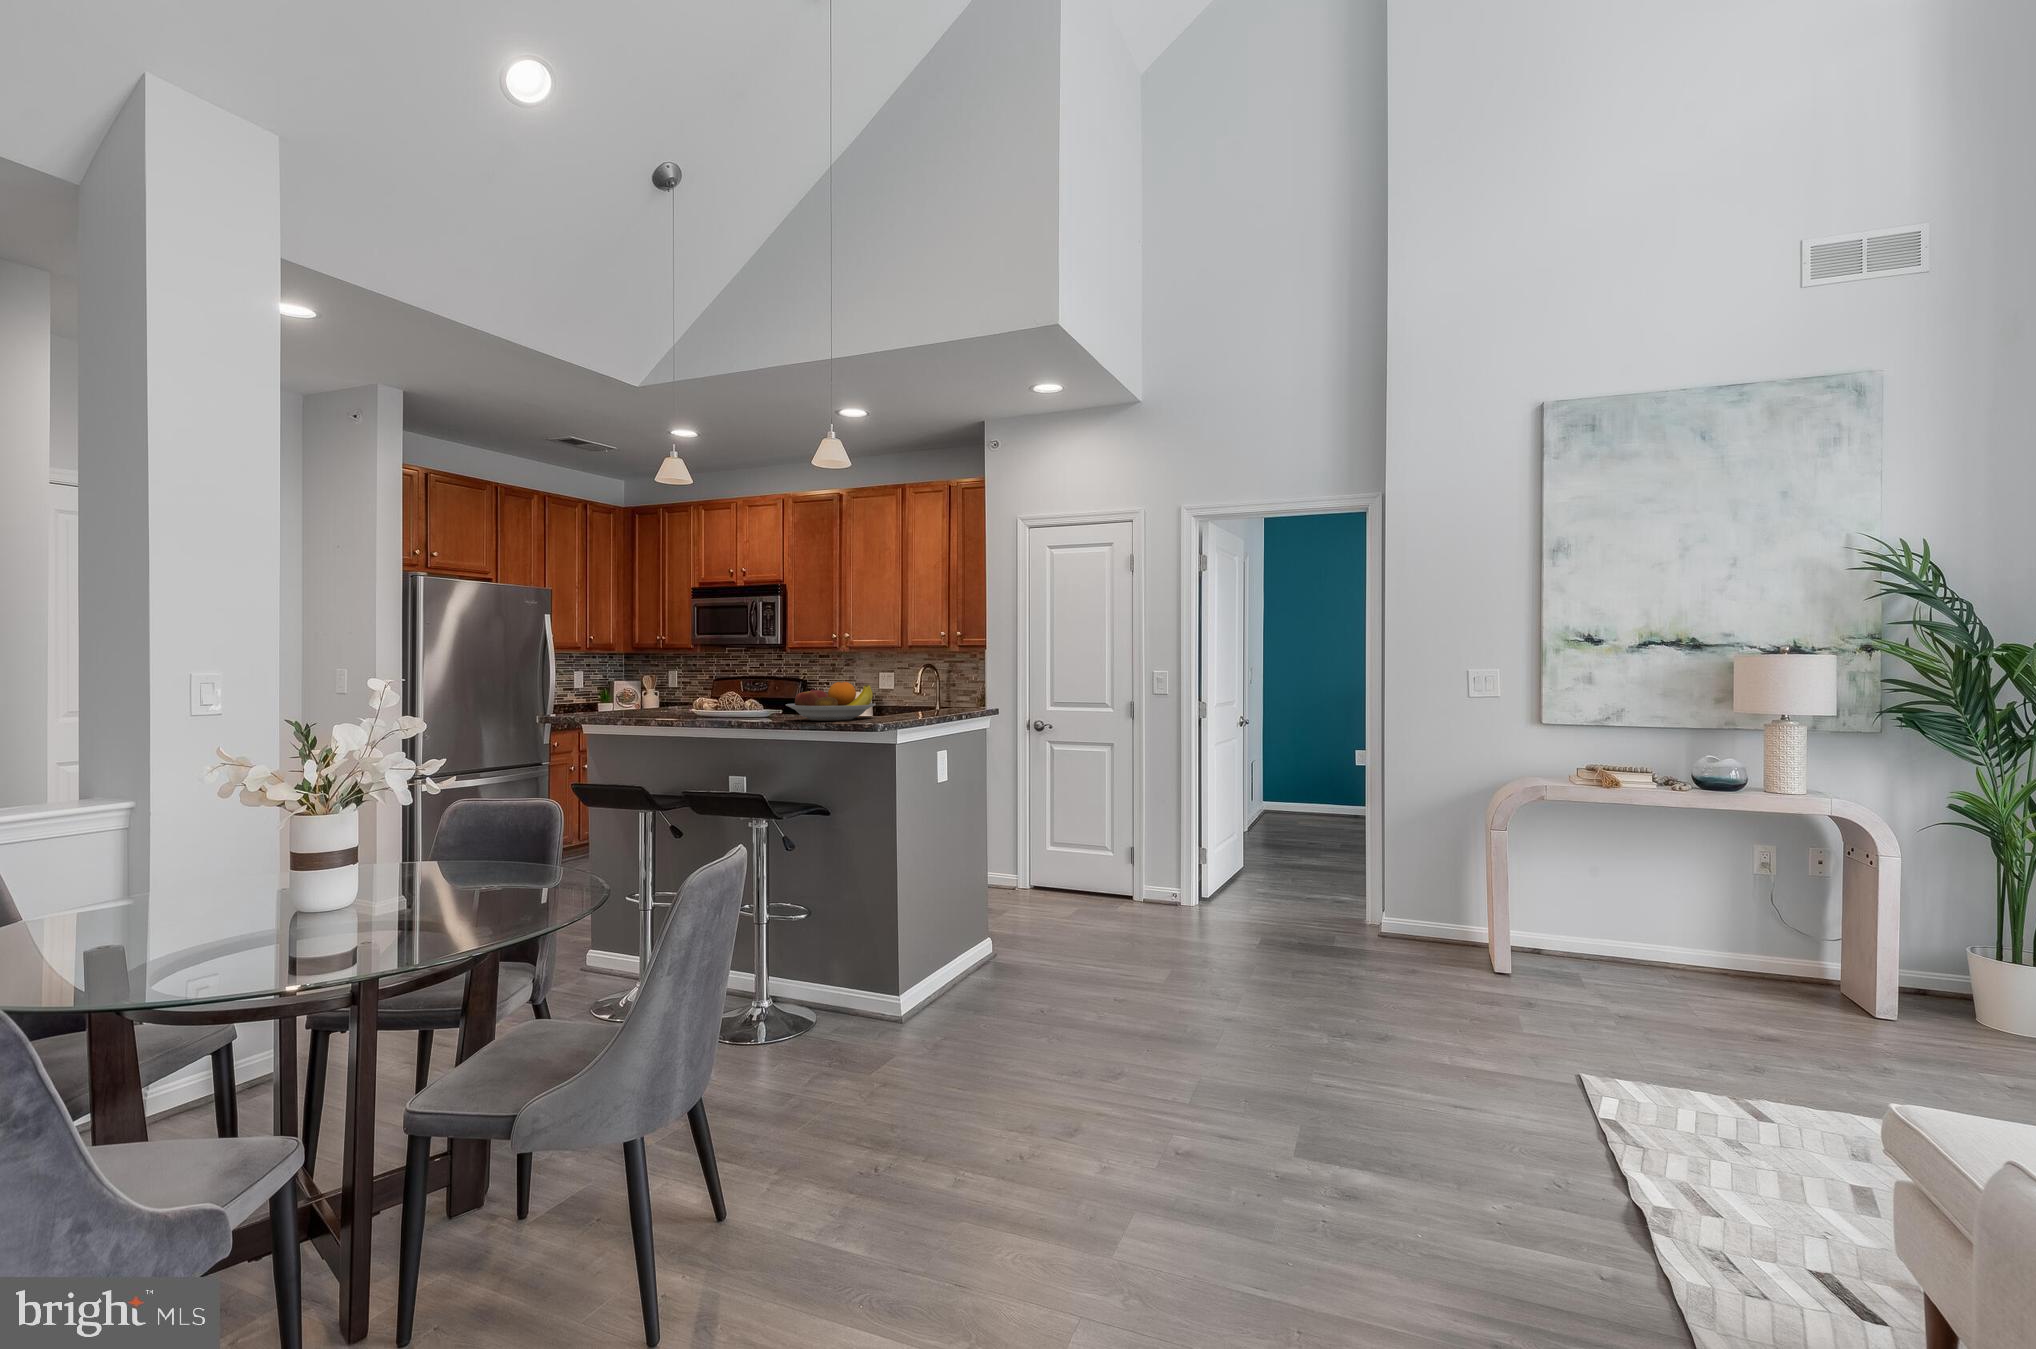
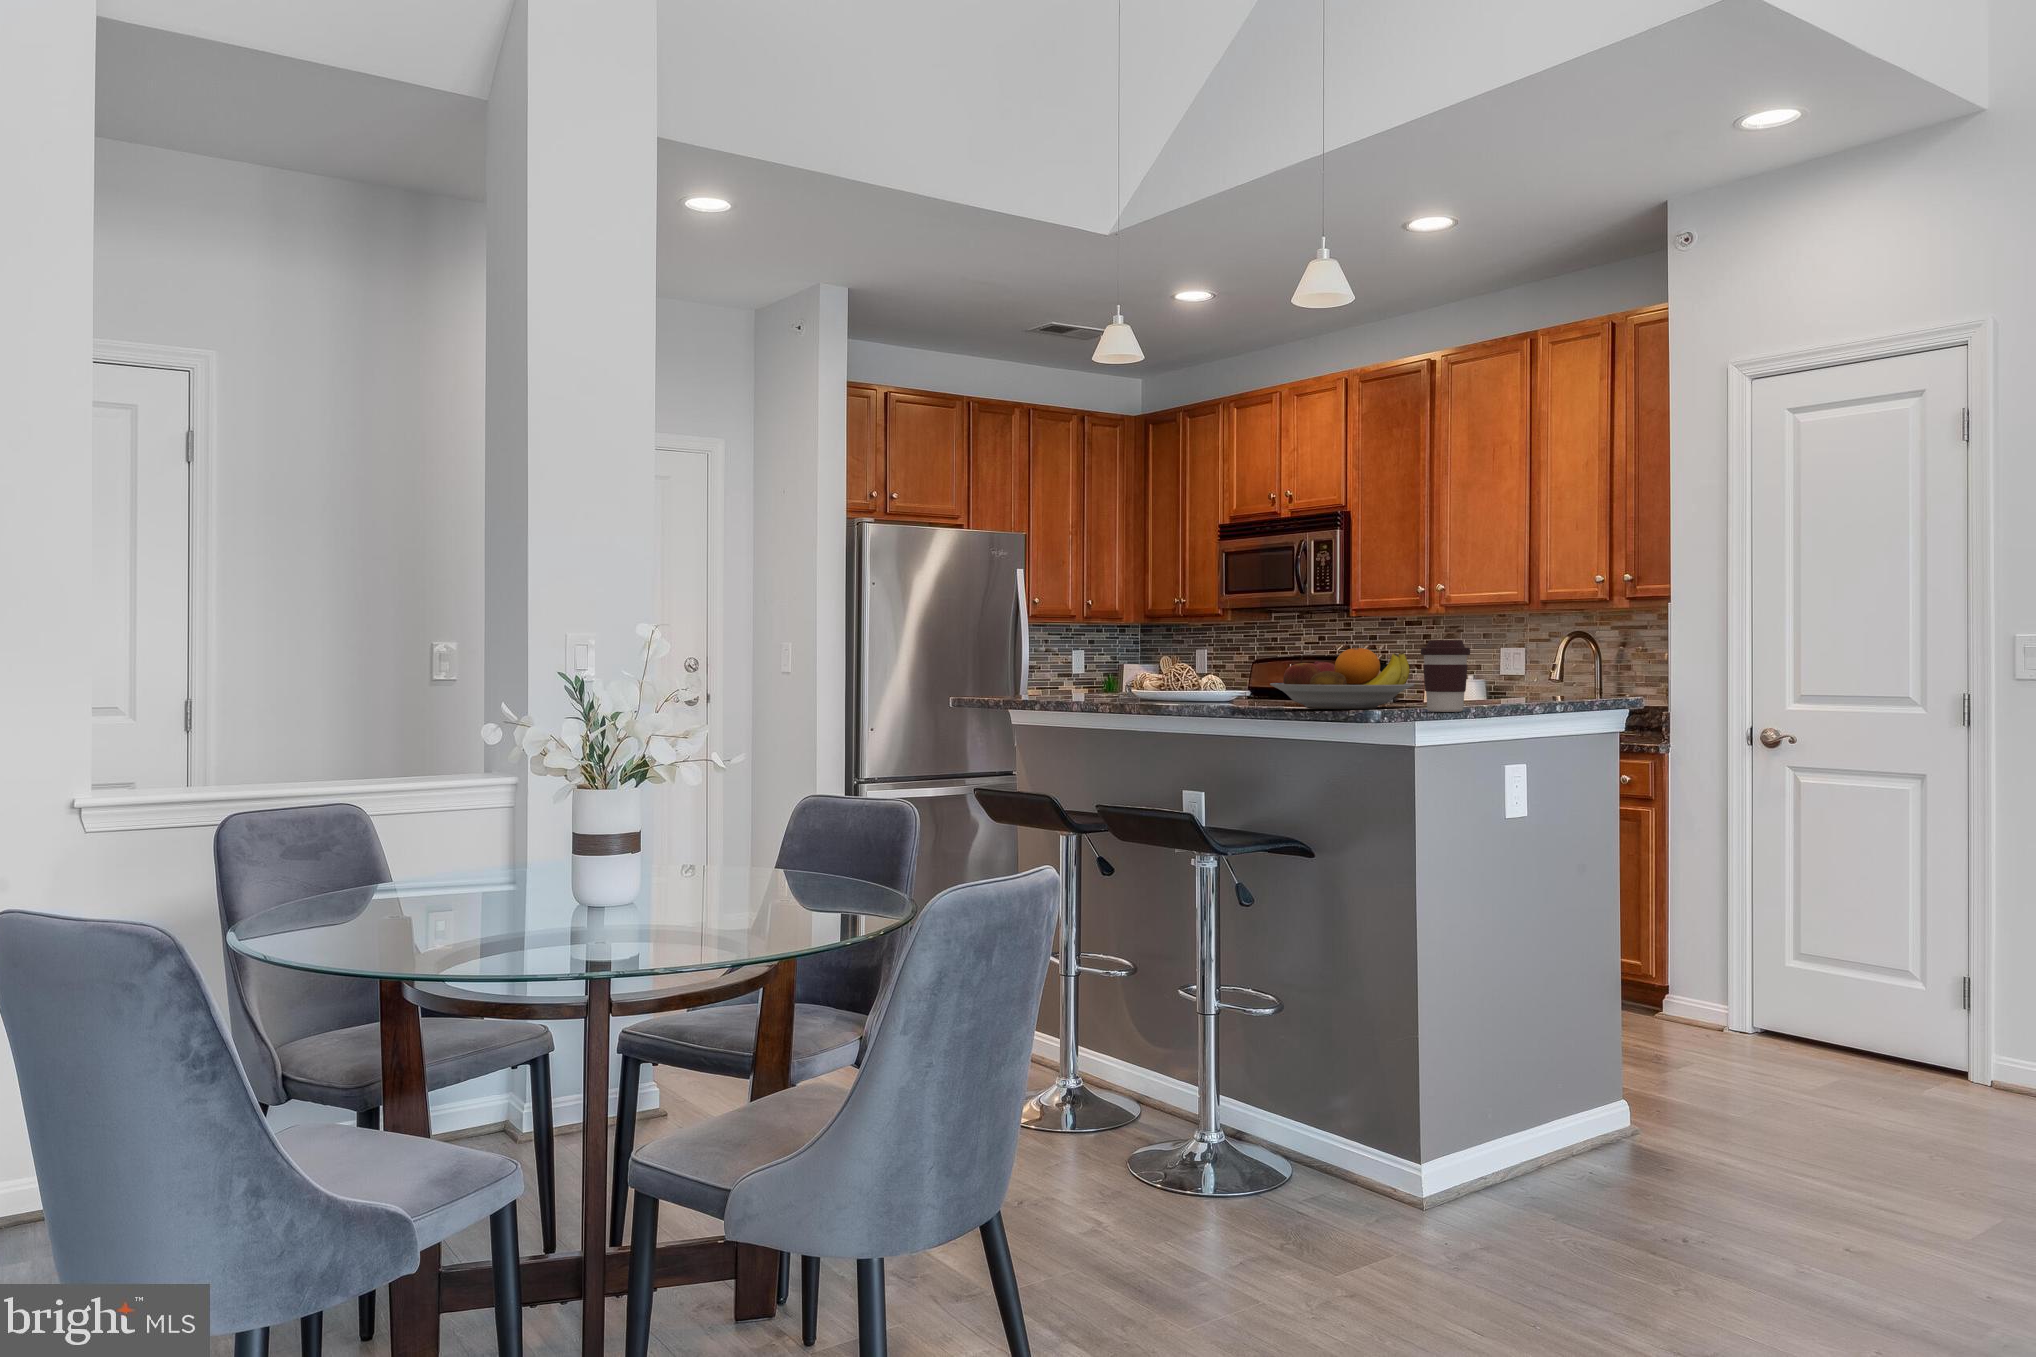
coffee cup: none [897,680,926,723] -> present [1421,640,1470,712]

